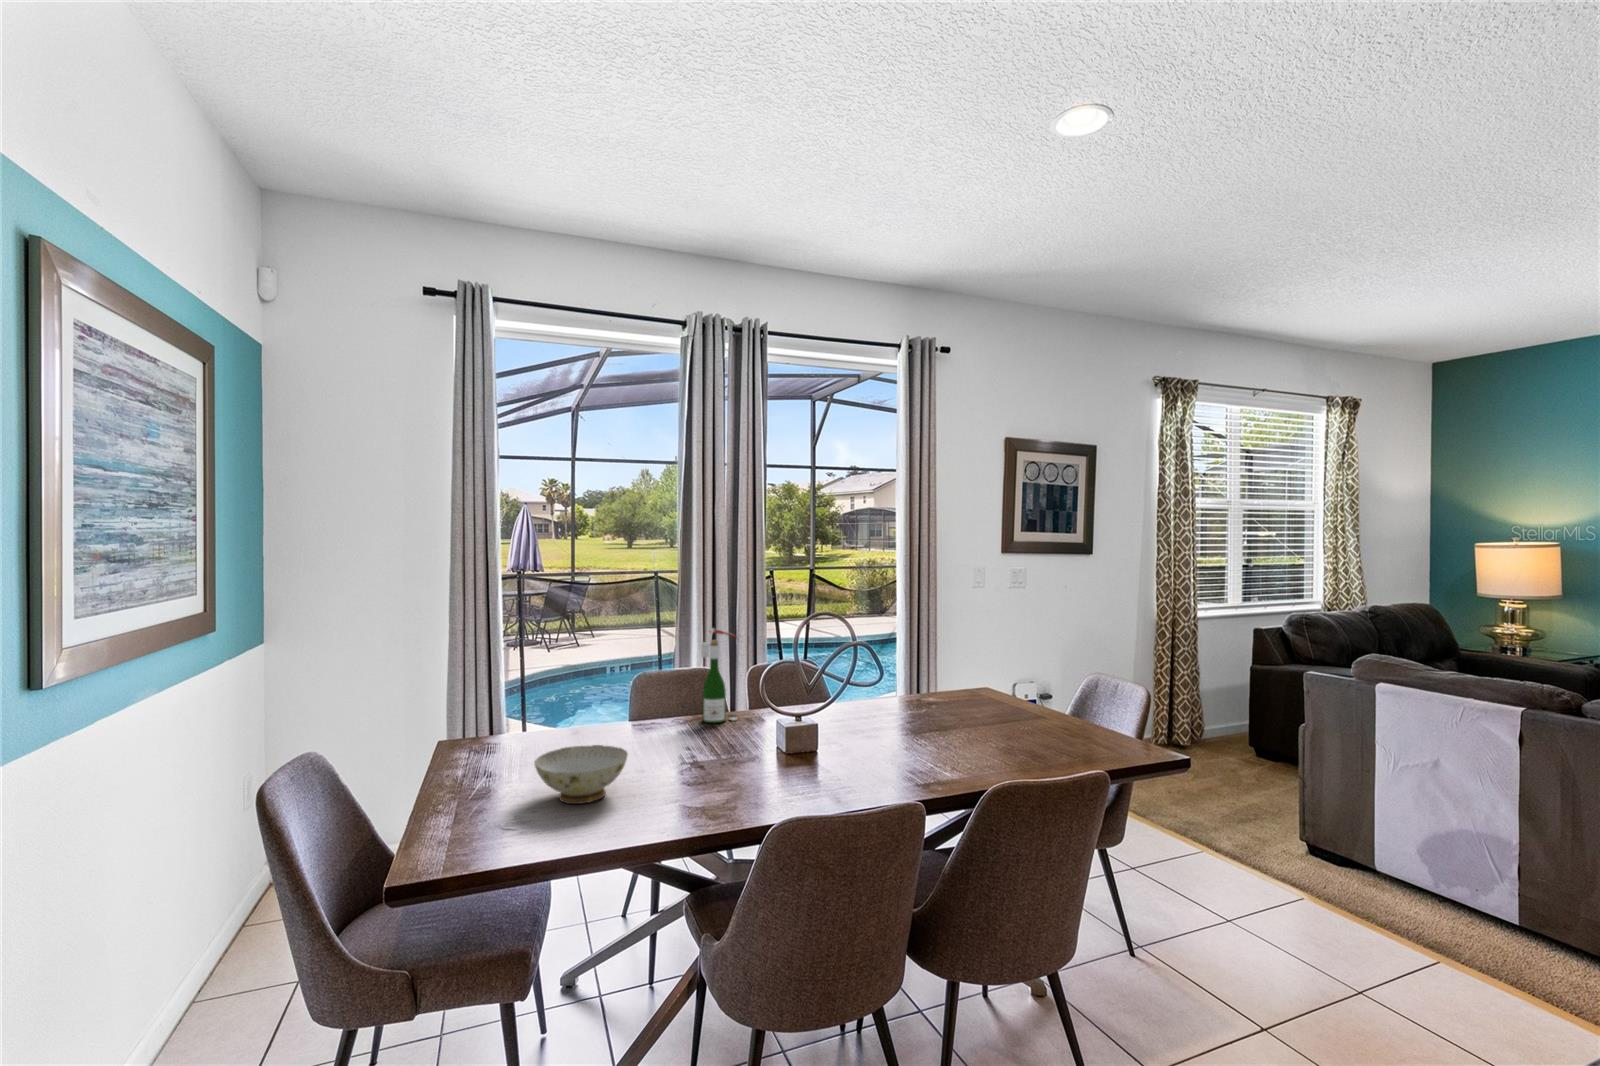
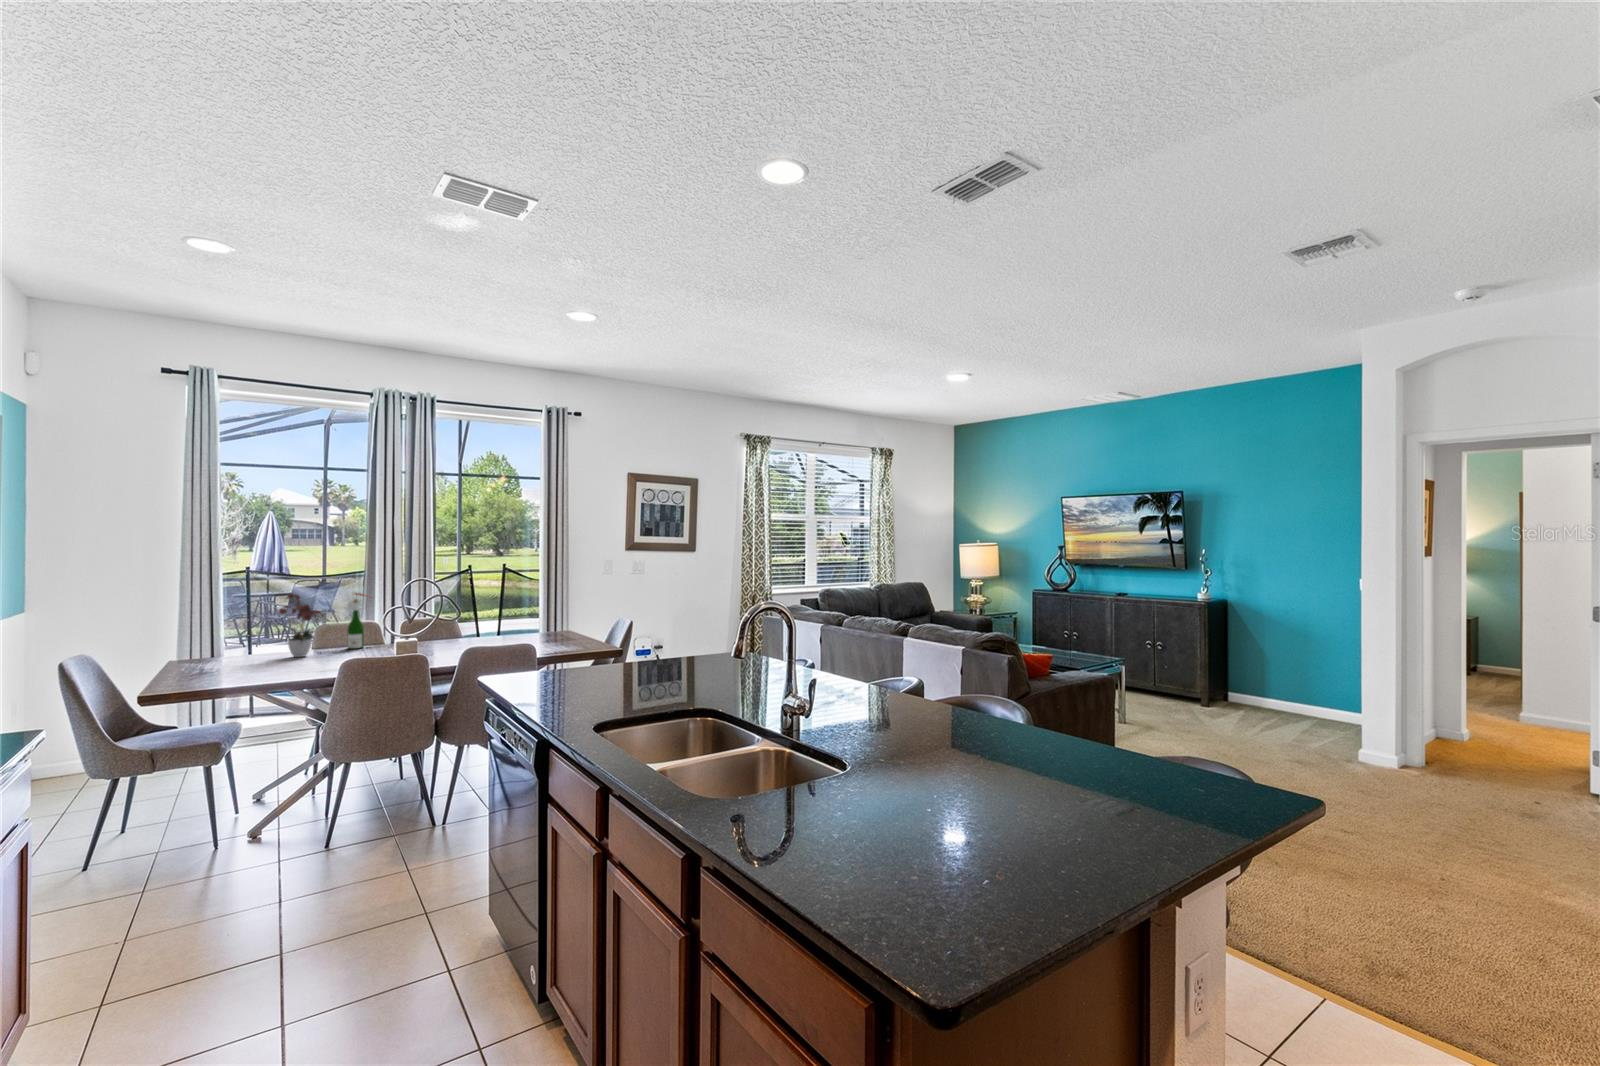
flower arrangement: none [611,628,689,743] -> present [279,594,323,657]
ceramic bowl: present [535,745,628,804] -> none [202,650,264,678]

